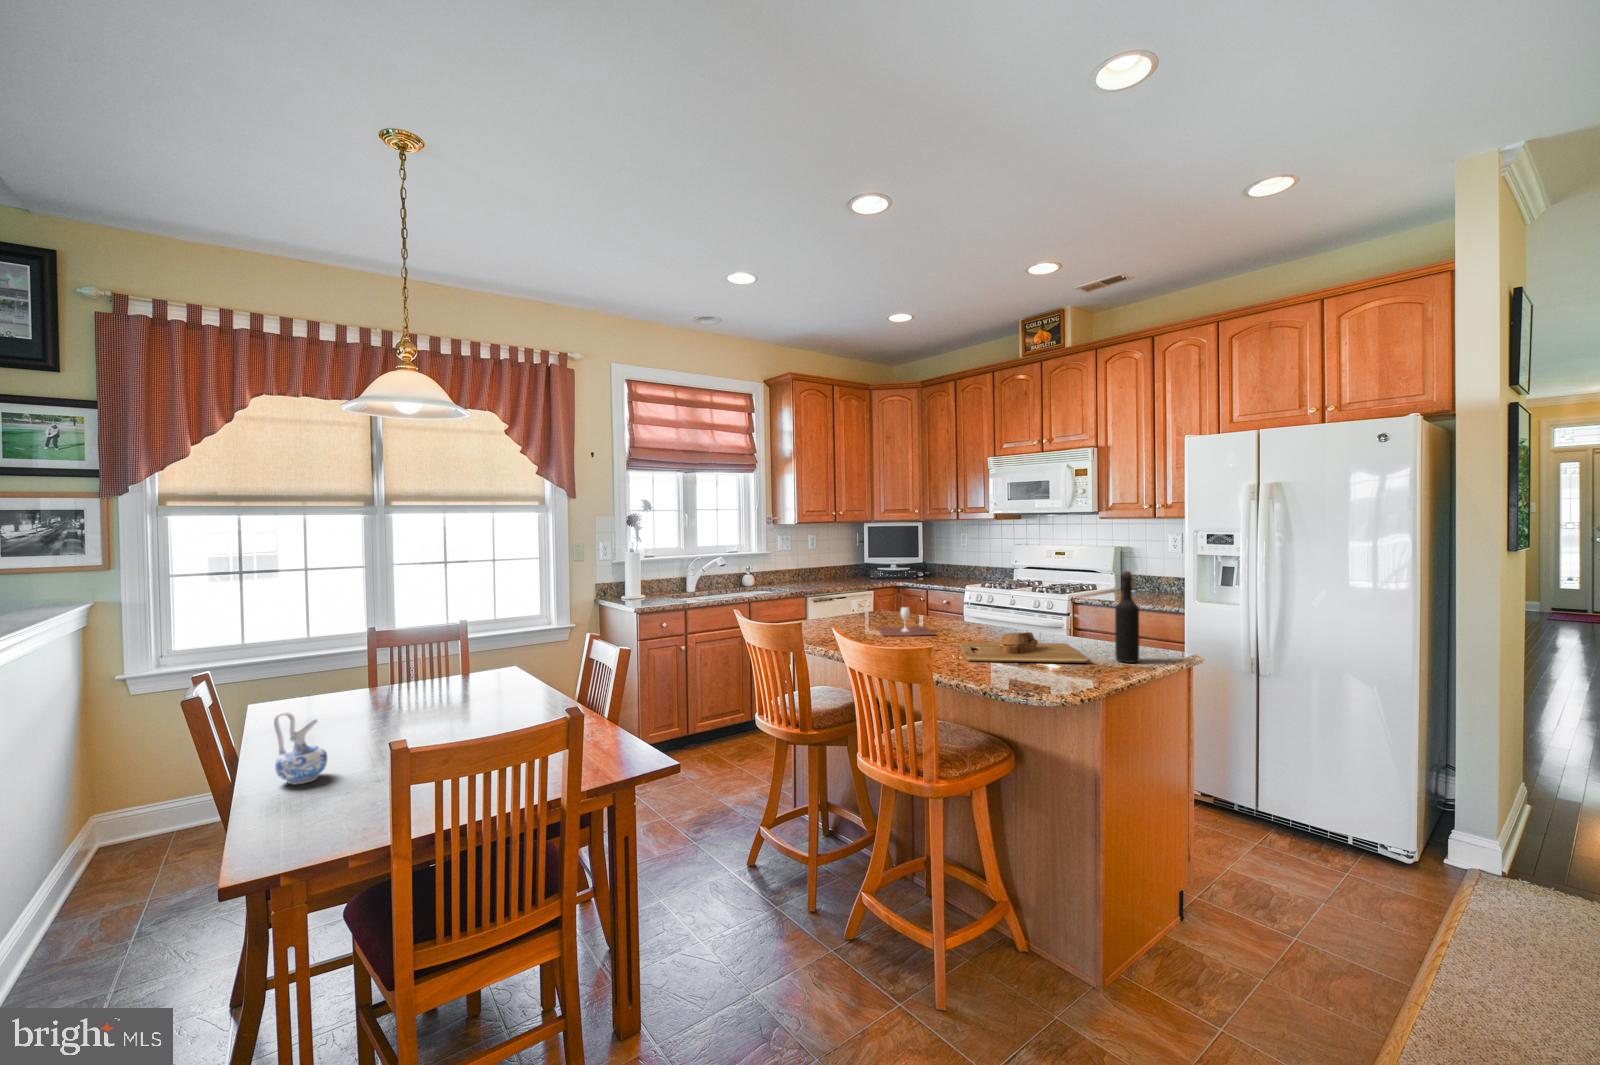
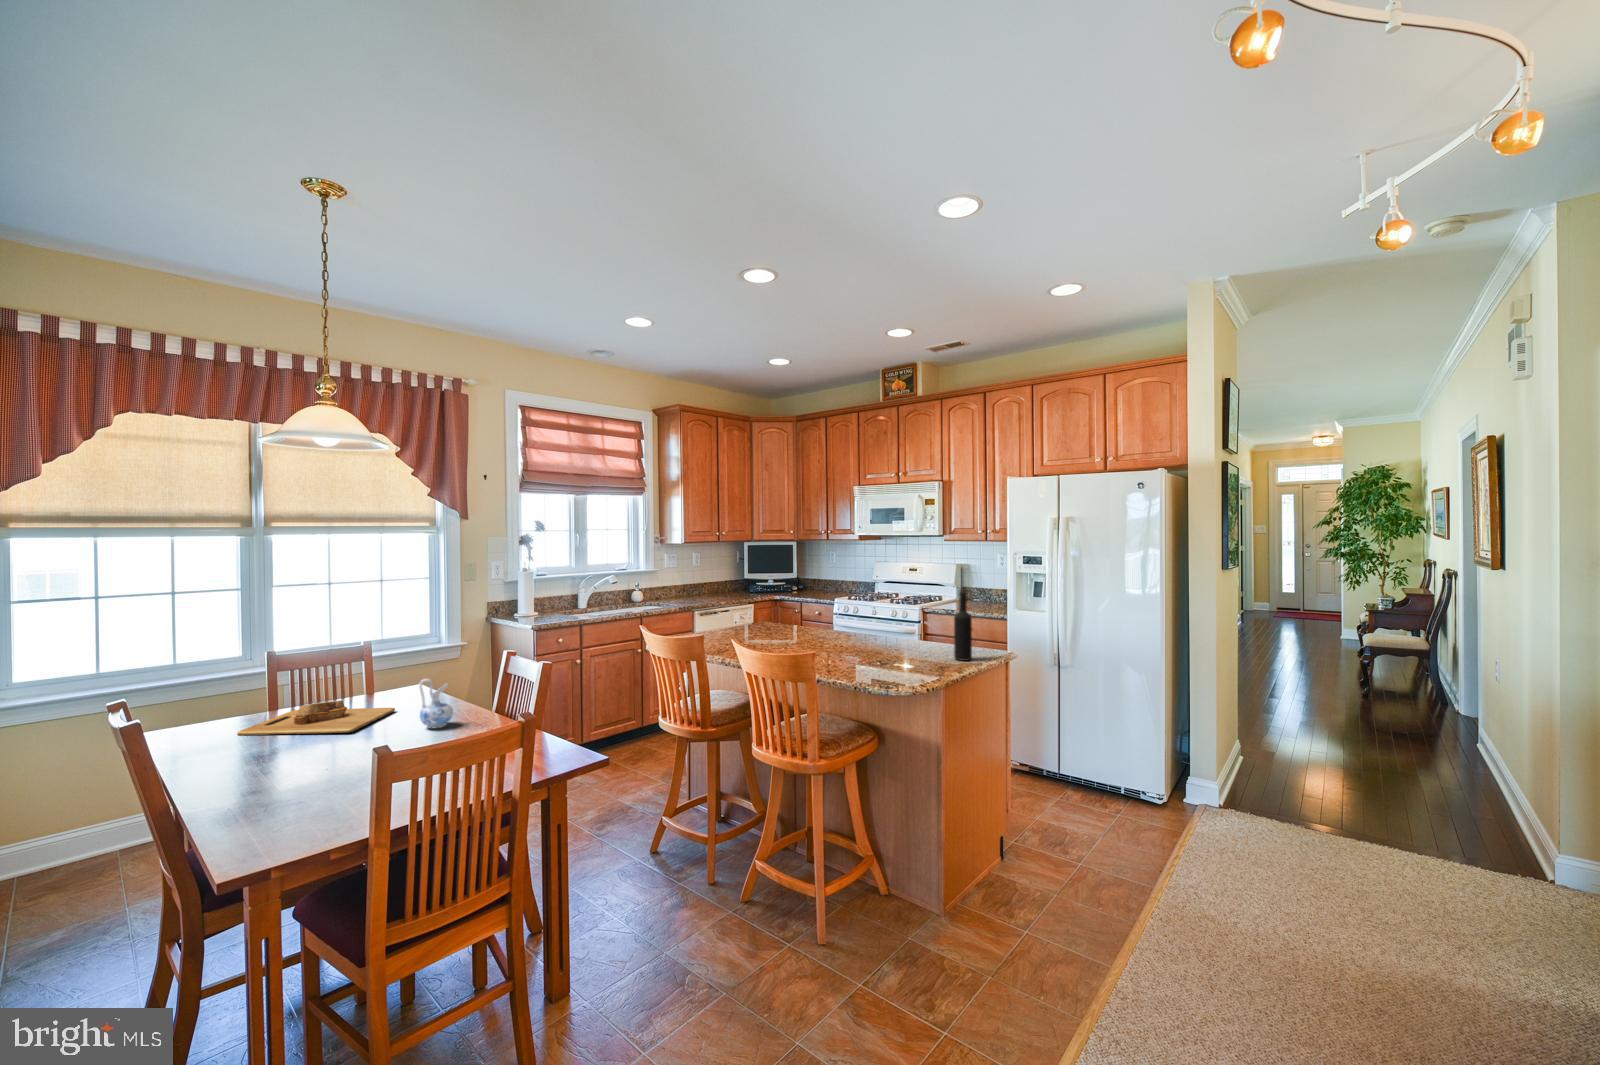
wine glass: present [877,607,936,636] -> none [761,620,814,645]
cutting board: present [960,632,1088,663] -> present [237,700,395,735]
ceramic pitcher: present [274,712,327,784] -> present [419,679,453,728]

